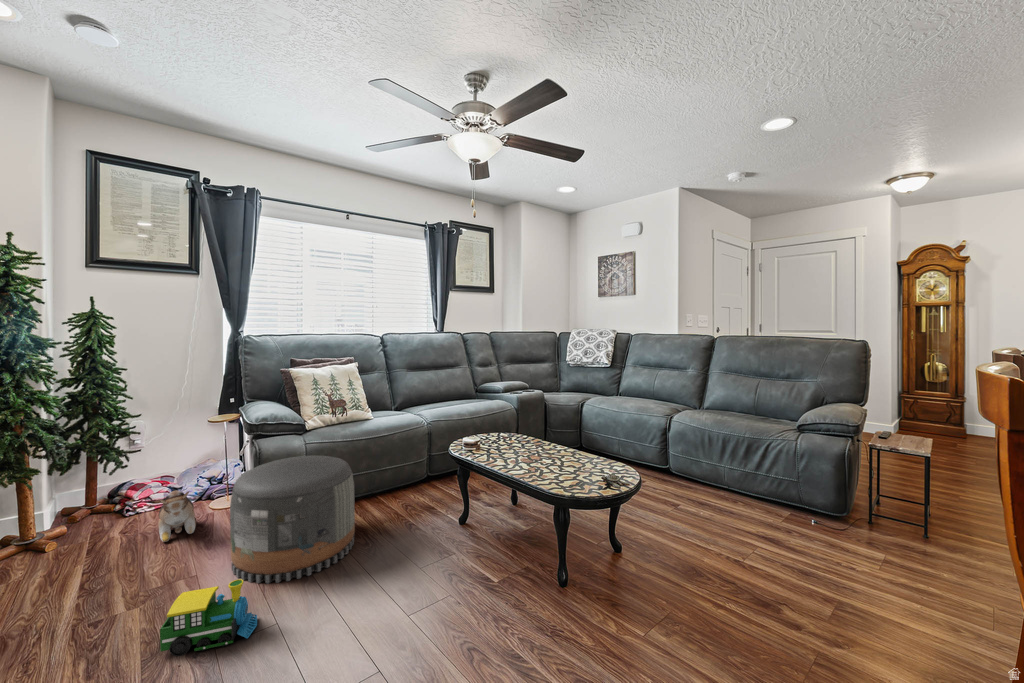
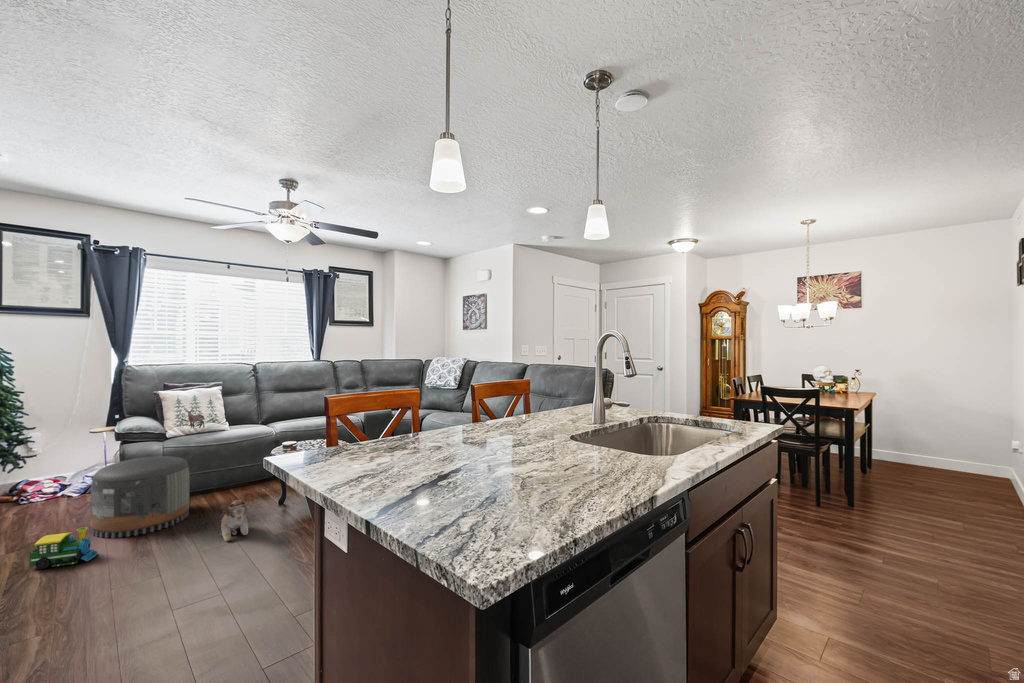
plush toy: present [158,491,197,542] -> present [219,500,248,541]

